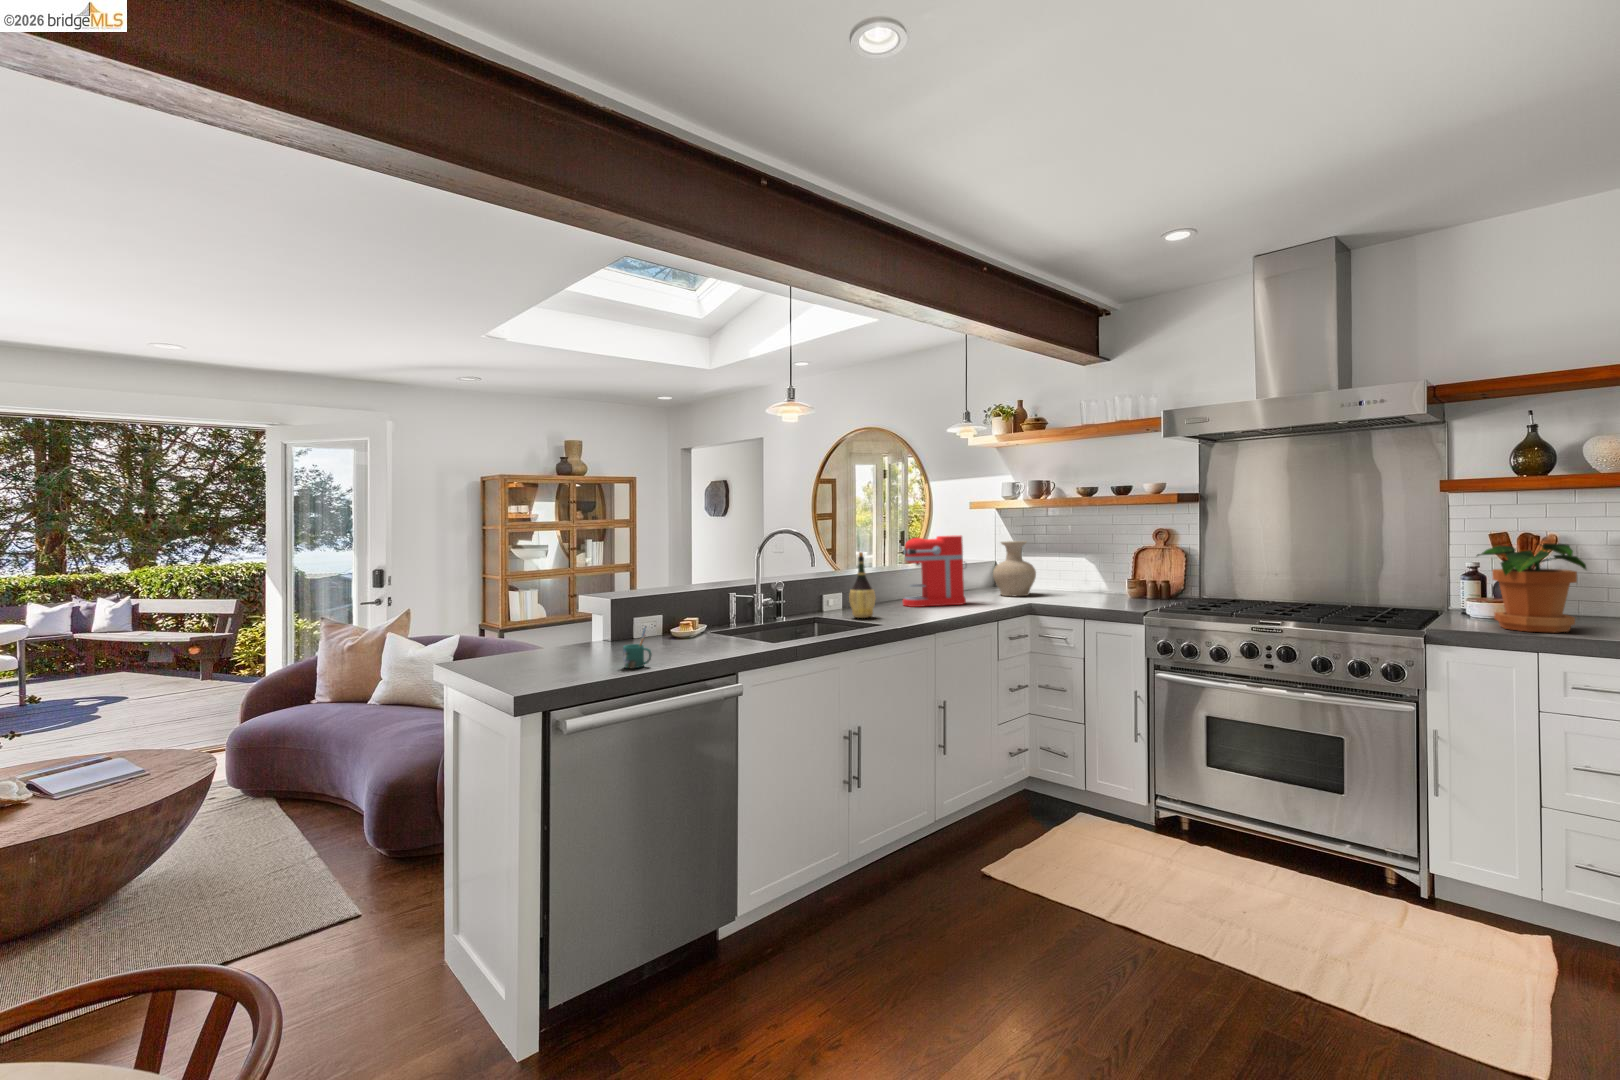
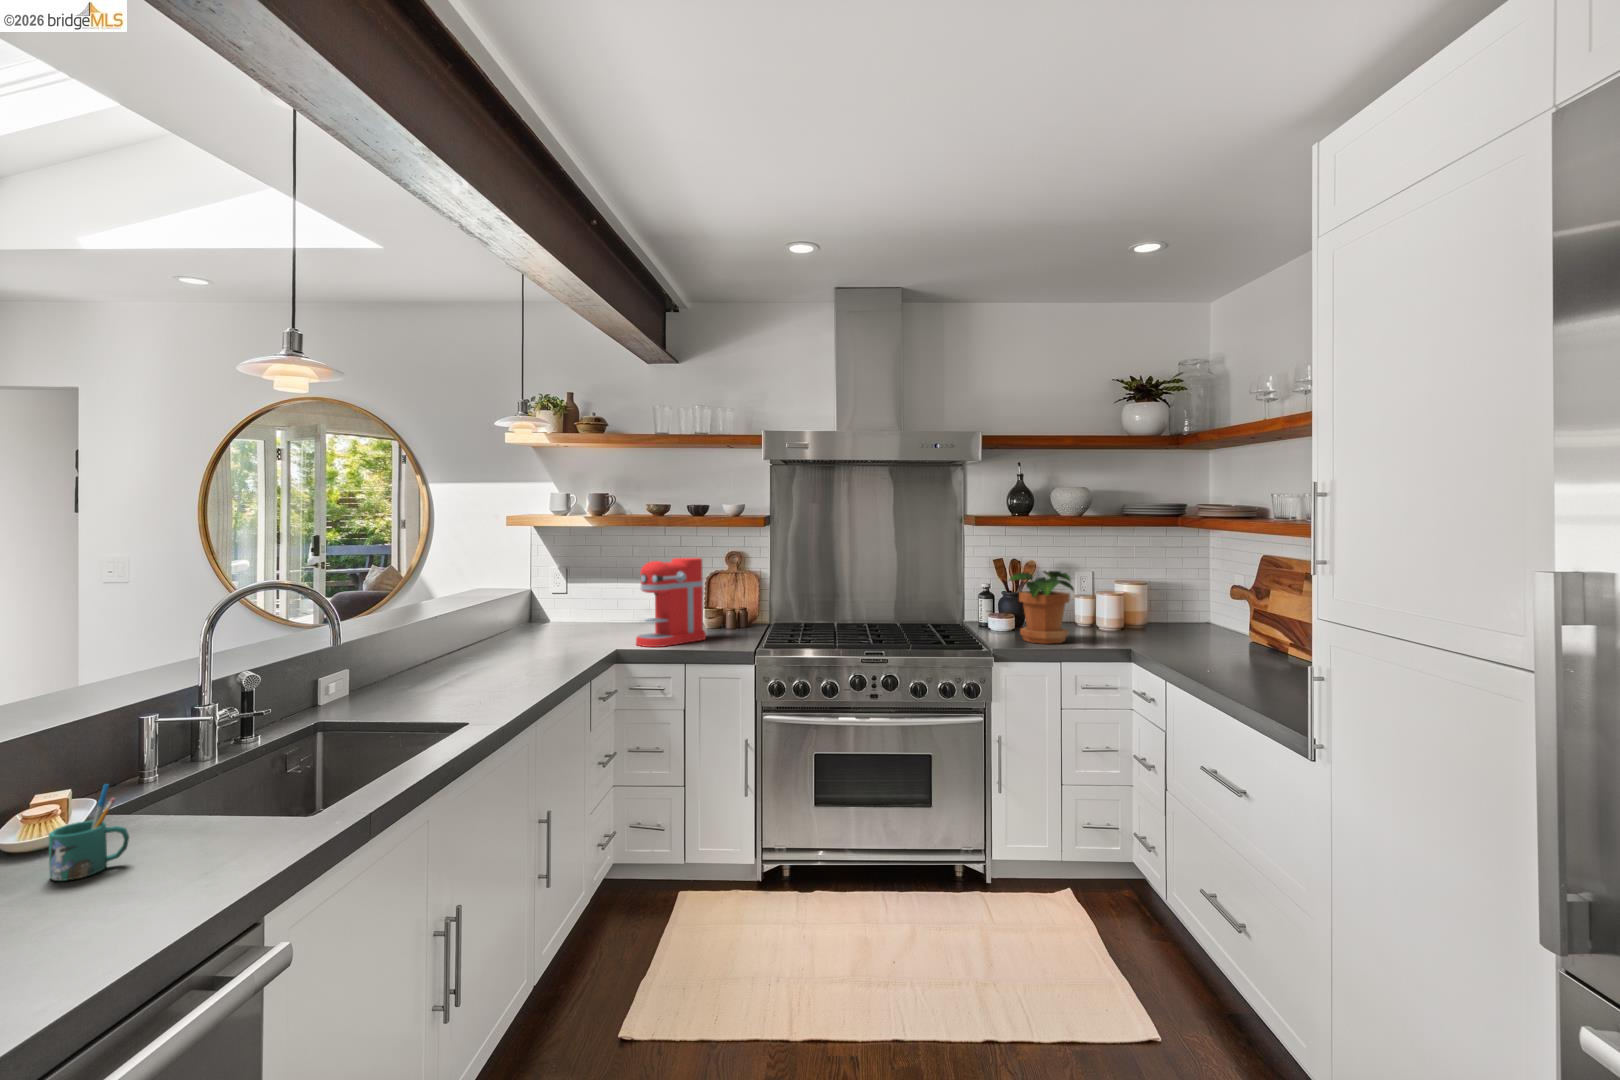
coffee maker: present [903,535,967,607] -> present [636,558,706,647]
vase: present [993,541,1036,596] -> none [552,568,606,638]
wine bottle: present [849,552,876,618] -> none [398,593,442,693]

